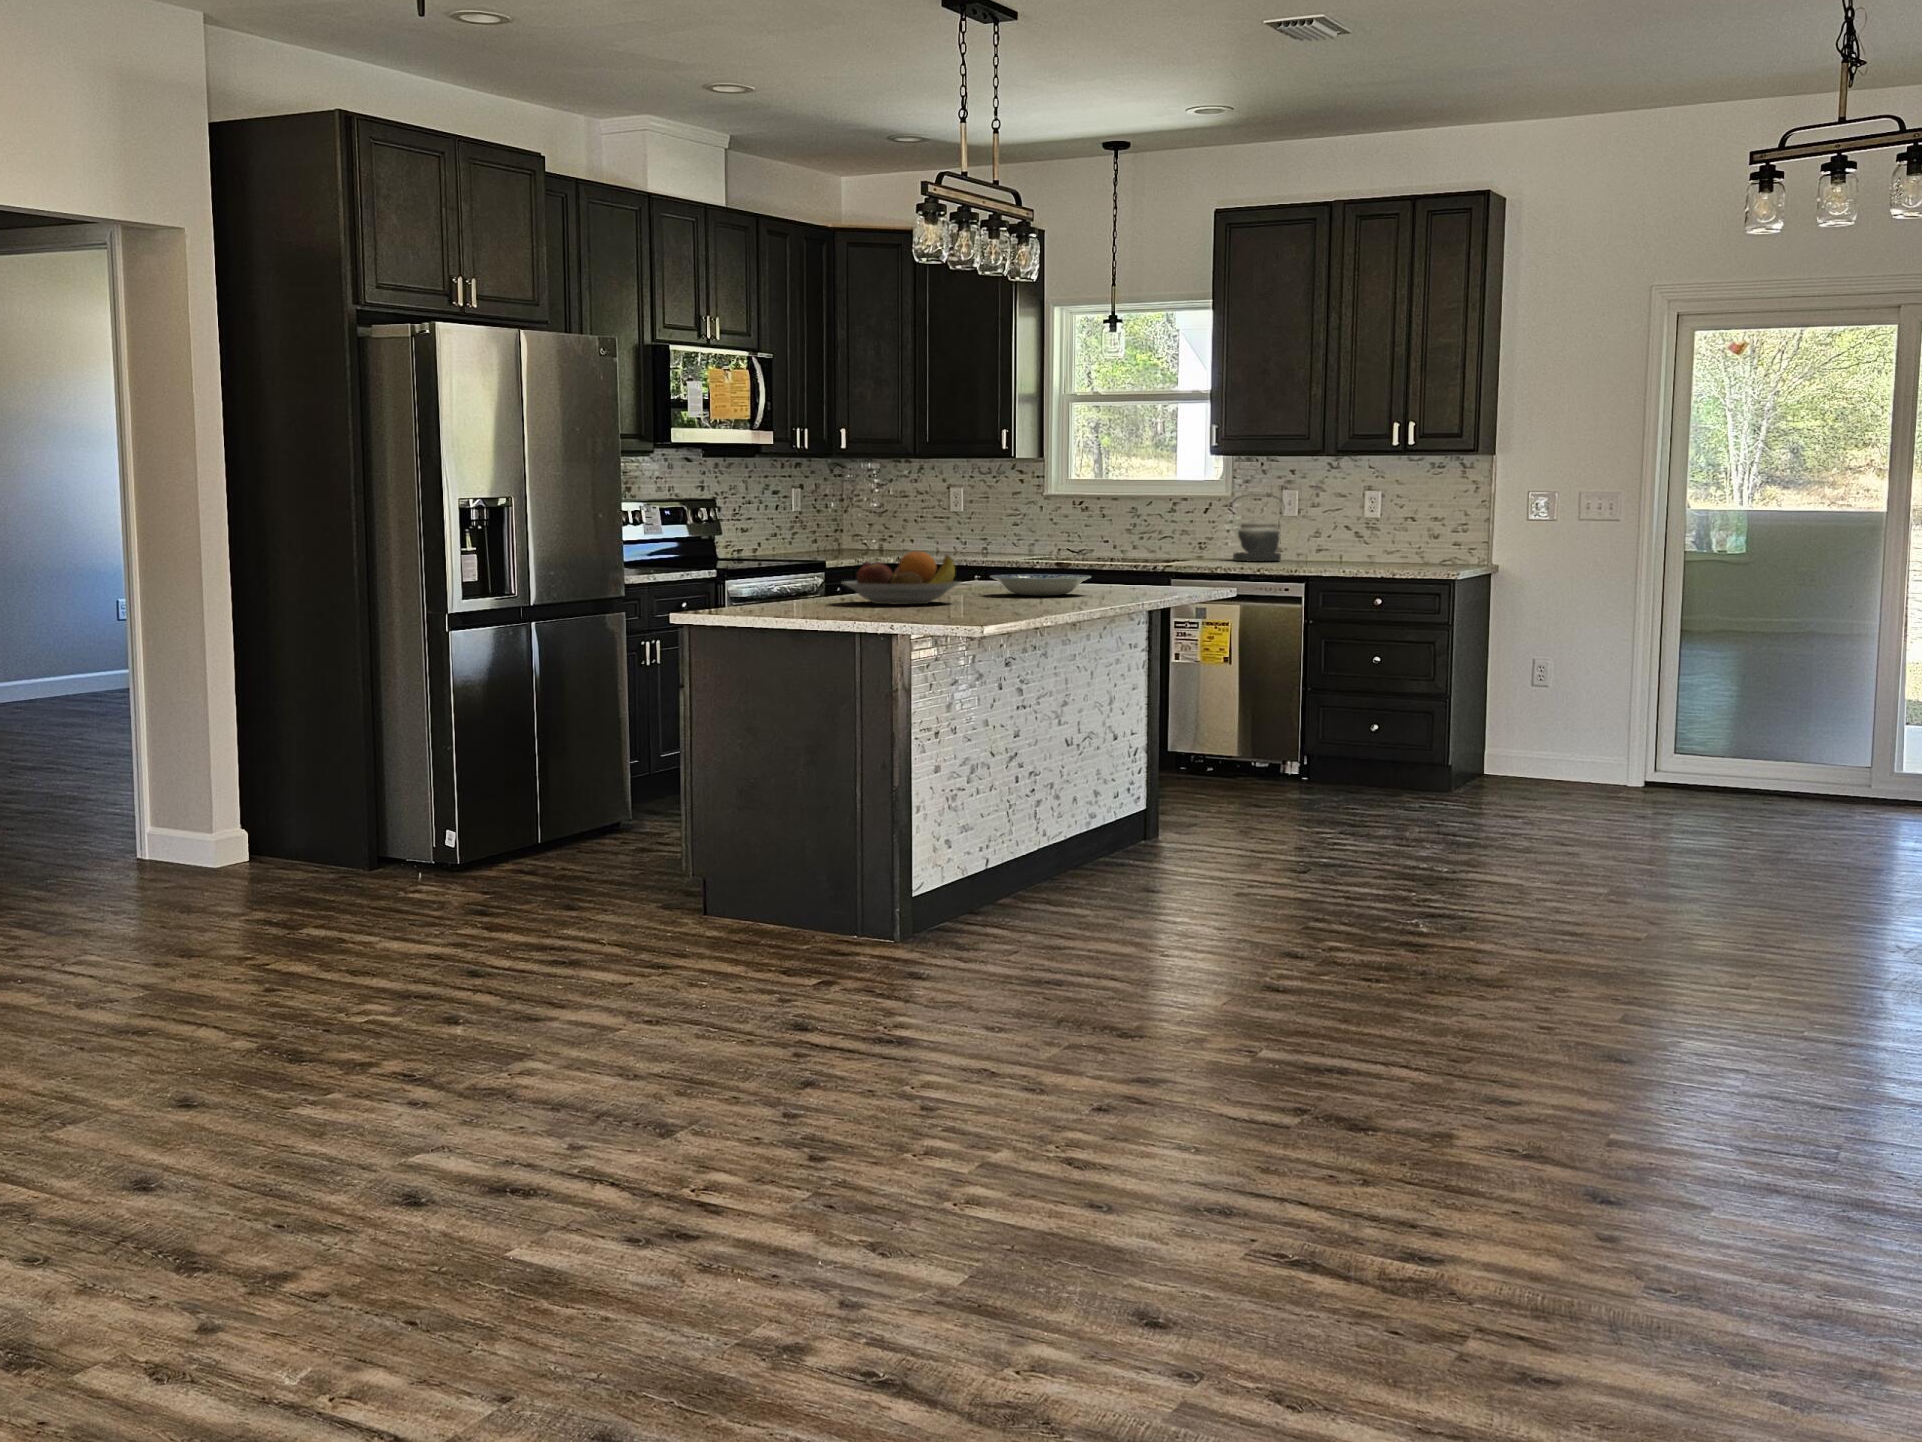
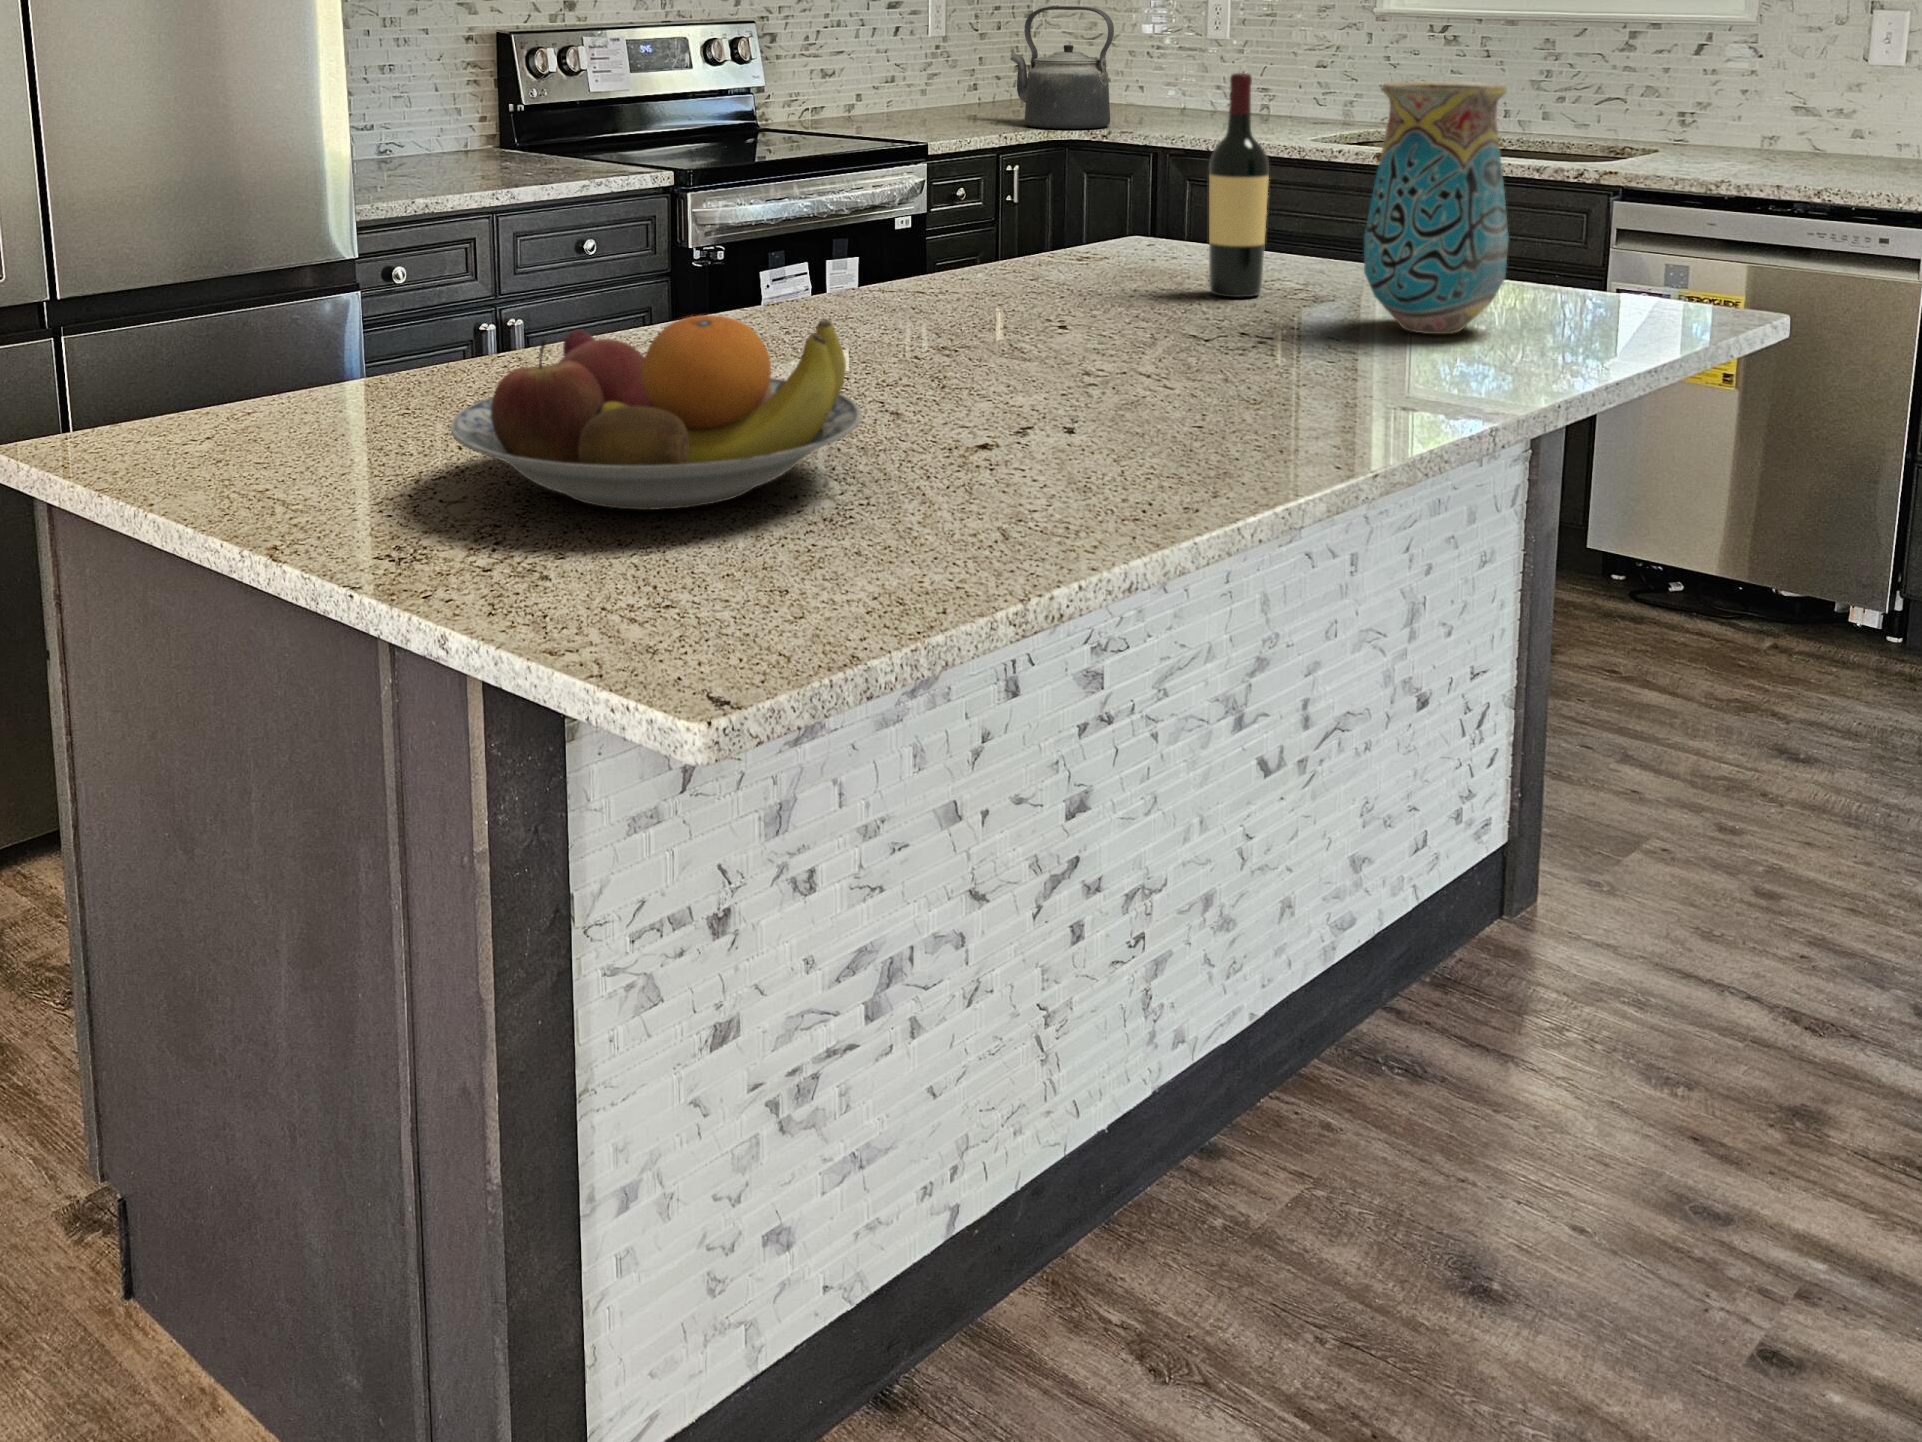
kettle: present [1232,494,1284,561] -> present [1010,6,1114,129]
vase: none [1082,499,1132,589] -> present [1364,81,1509,334]
wine bottle: none [1018,500,1041,586] -> present [1209,73,1269,297]
plate: present [990,574,1091,596] -> none [1047,312,1359,407]

